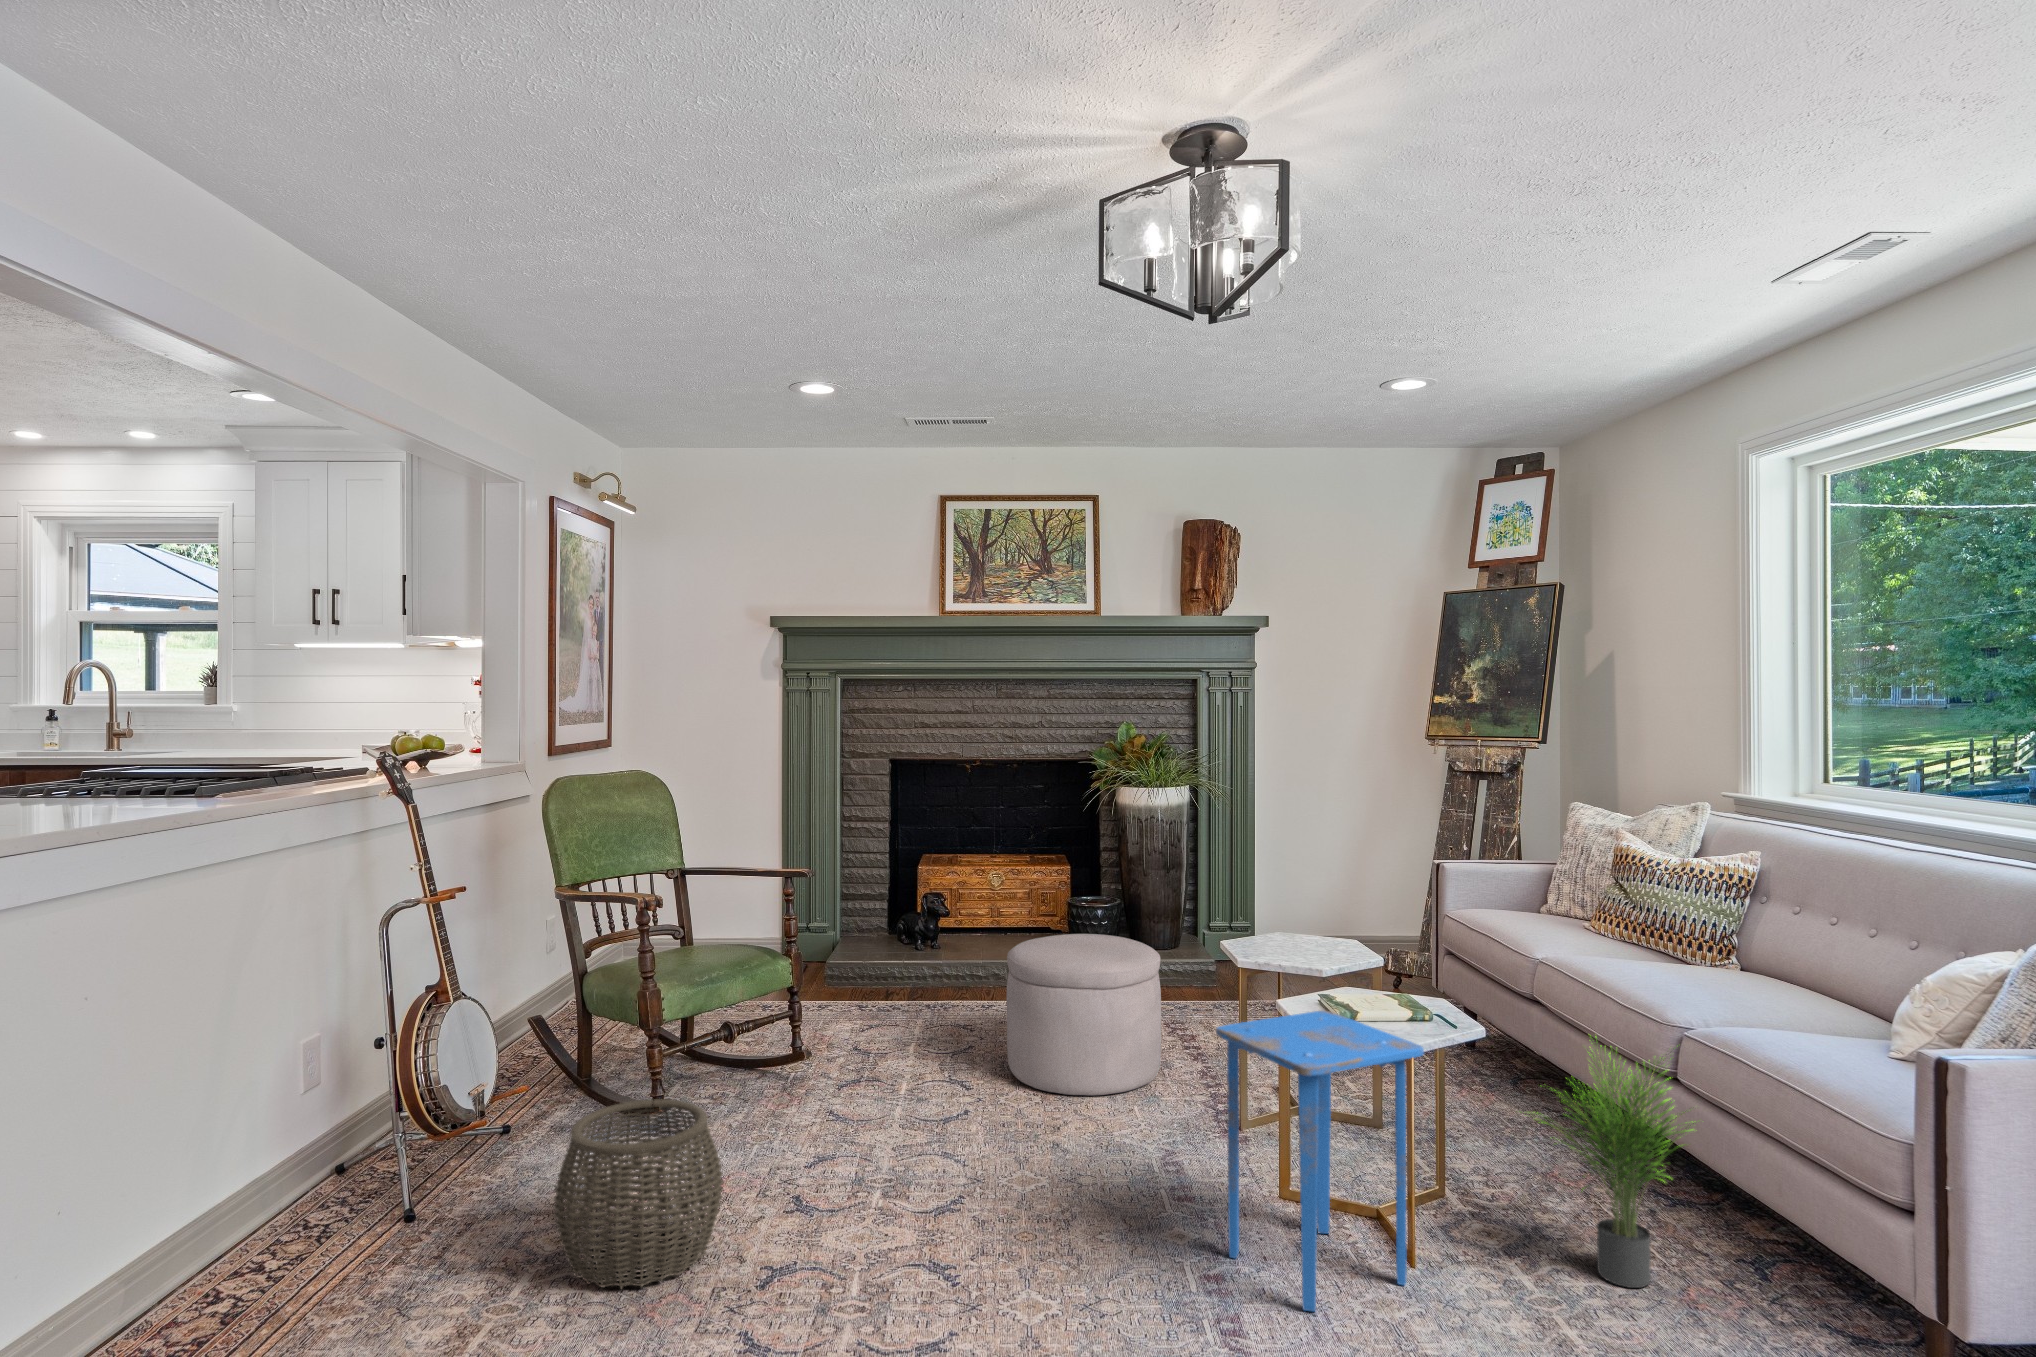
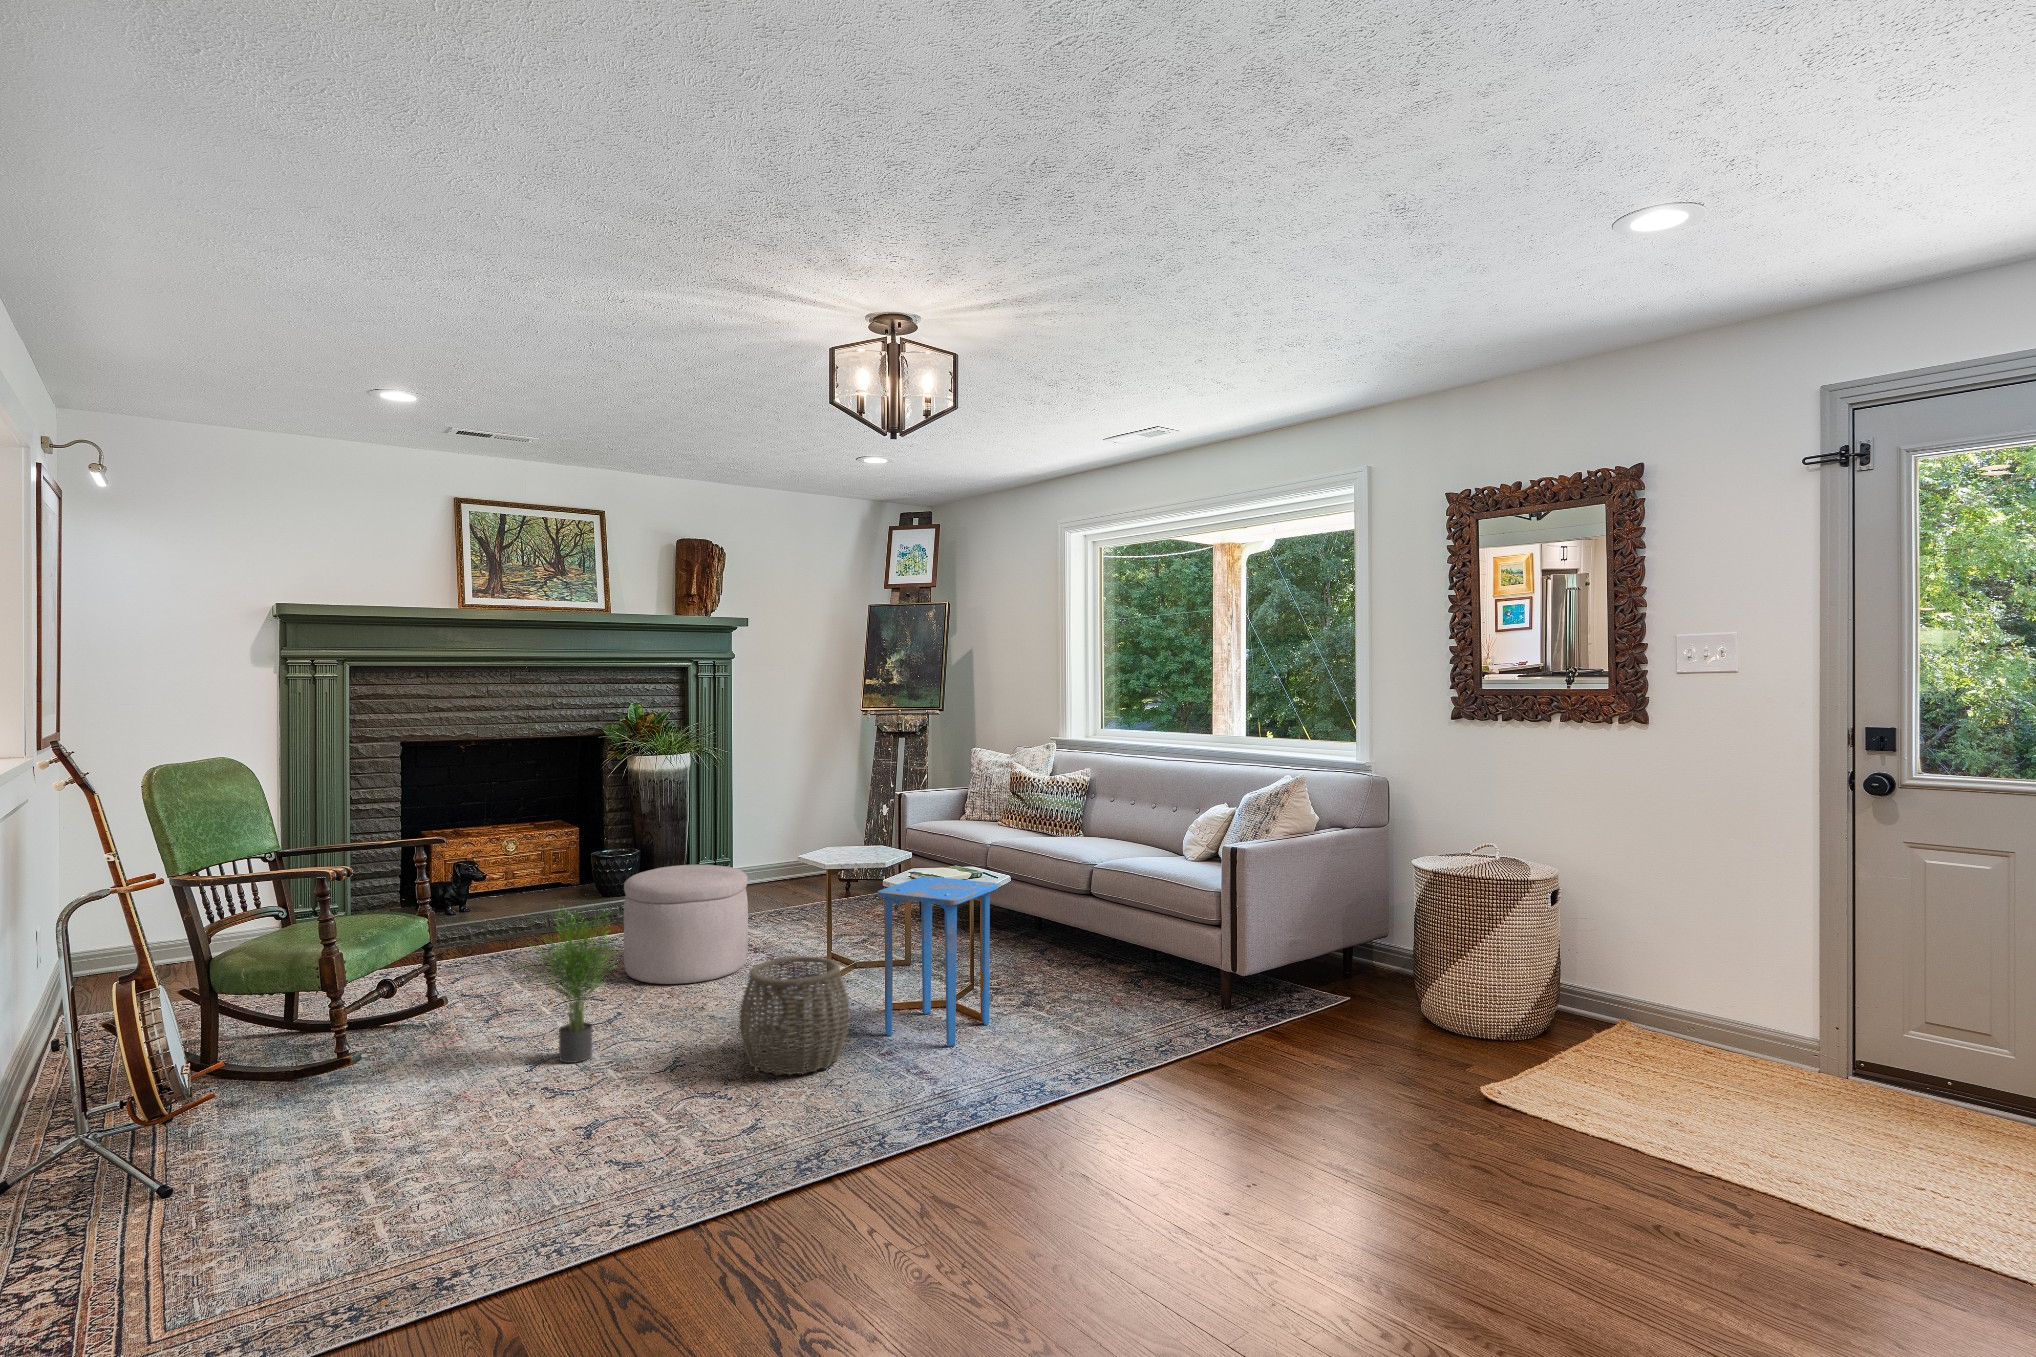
potted plant: present [1536,1046,1694,1288] -> present [517,912,617,1063]
woven basket: present [553,1099,723,1289] -> present [739,956,850,1075]

